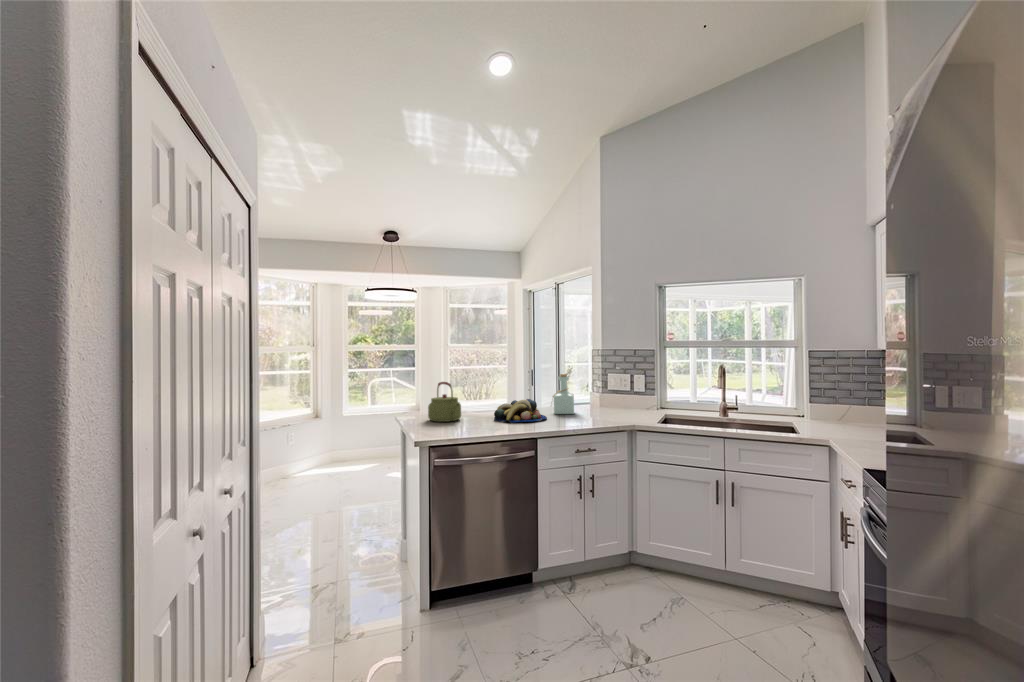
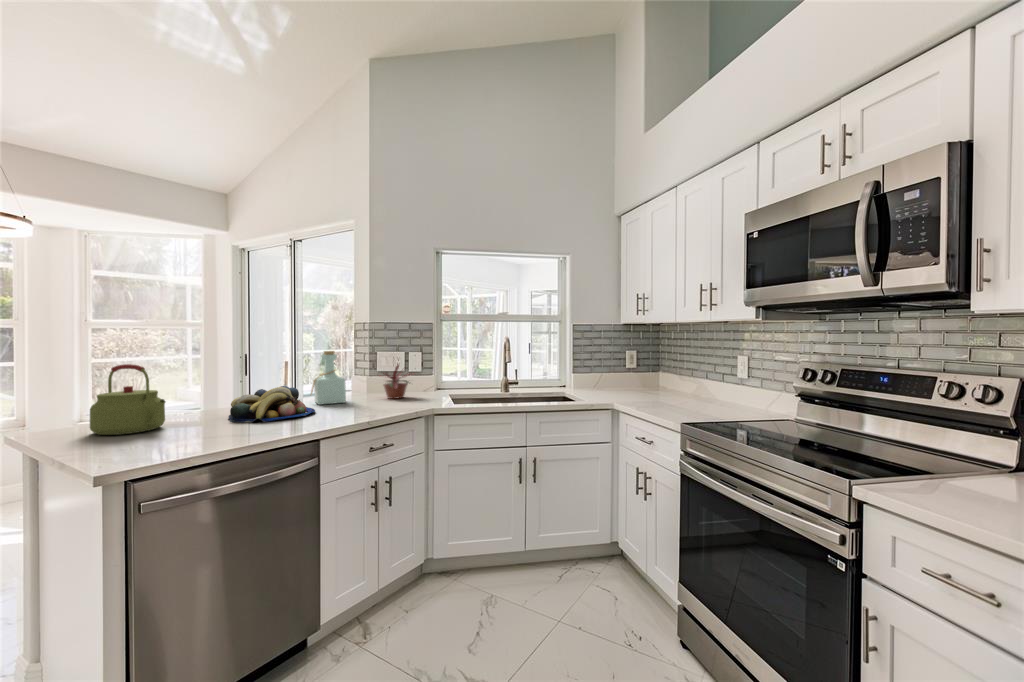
potted plant: none [598,385,634,414] -> present [383,365,409,399]

